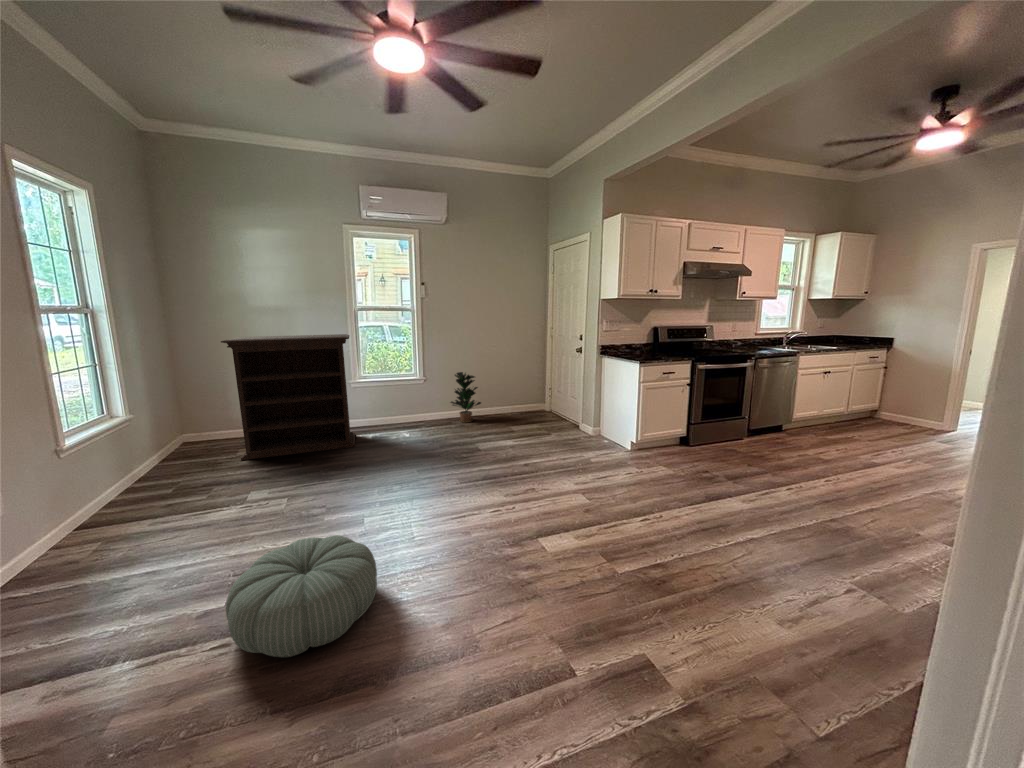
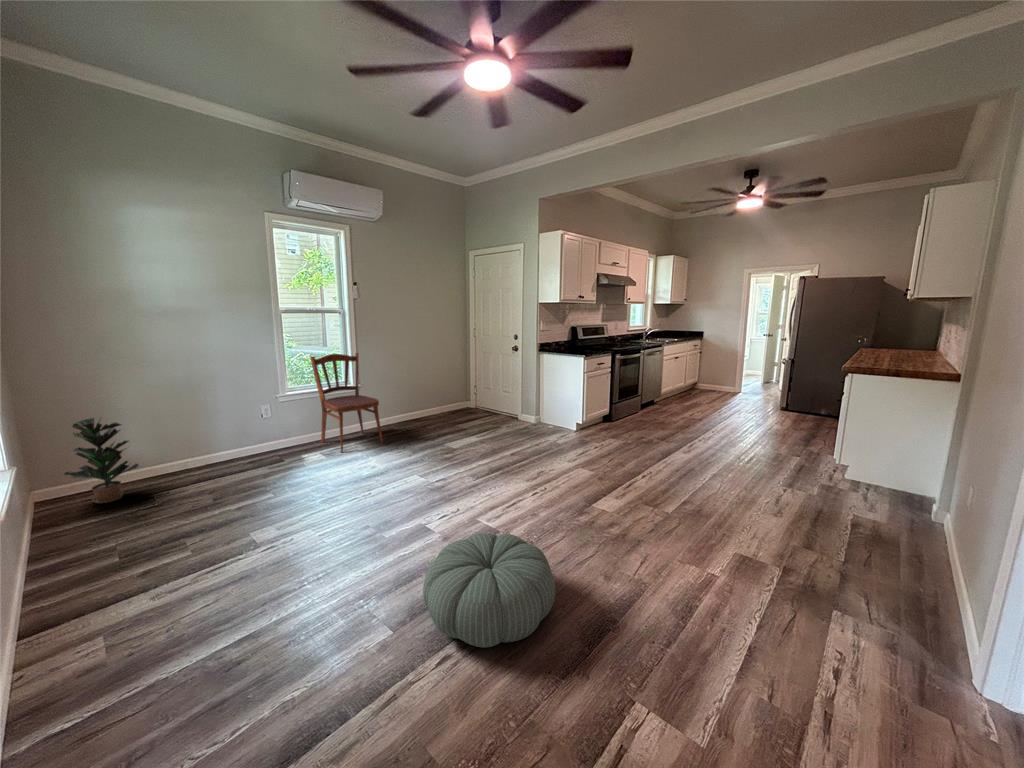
bookshelf: present [221,334,355,460] -> none [137,340,318,507]
dining chair: none [377,348,428,436] -> present [310,353,383,452]
potted plant: present [451,372,481,423] -> present [64,418,139,504]

